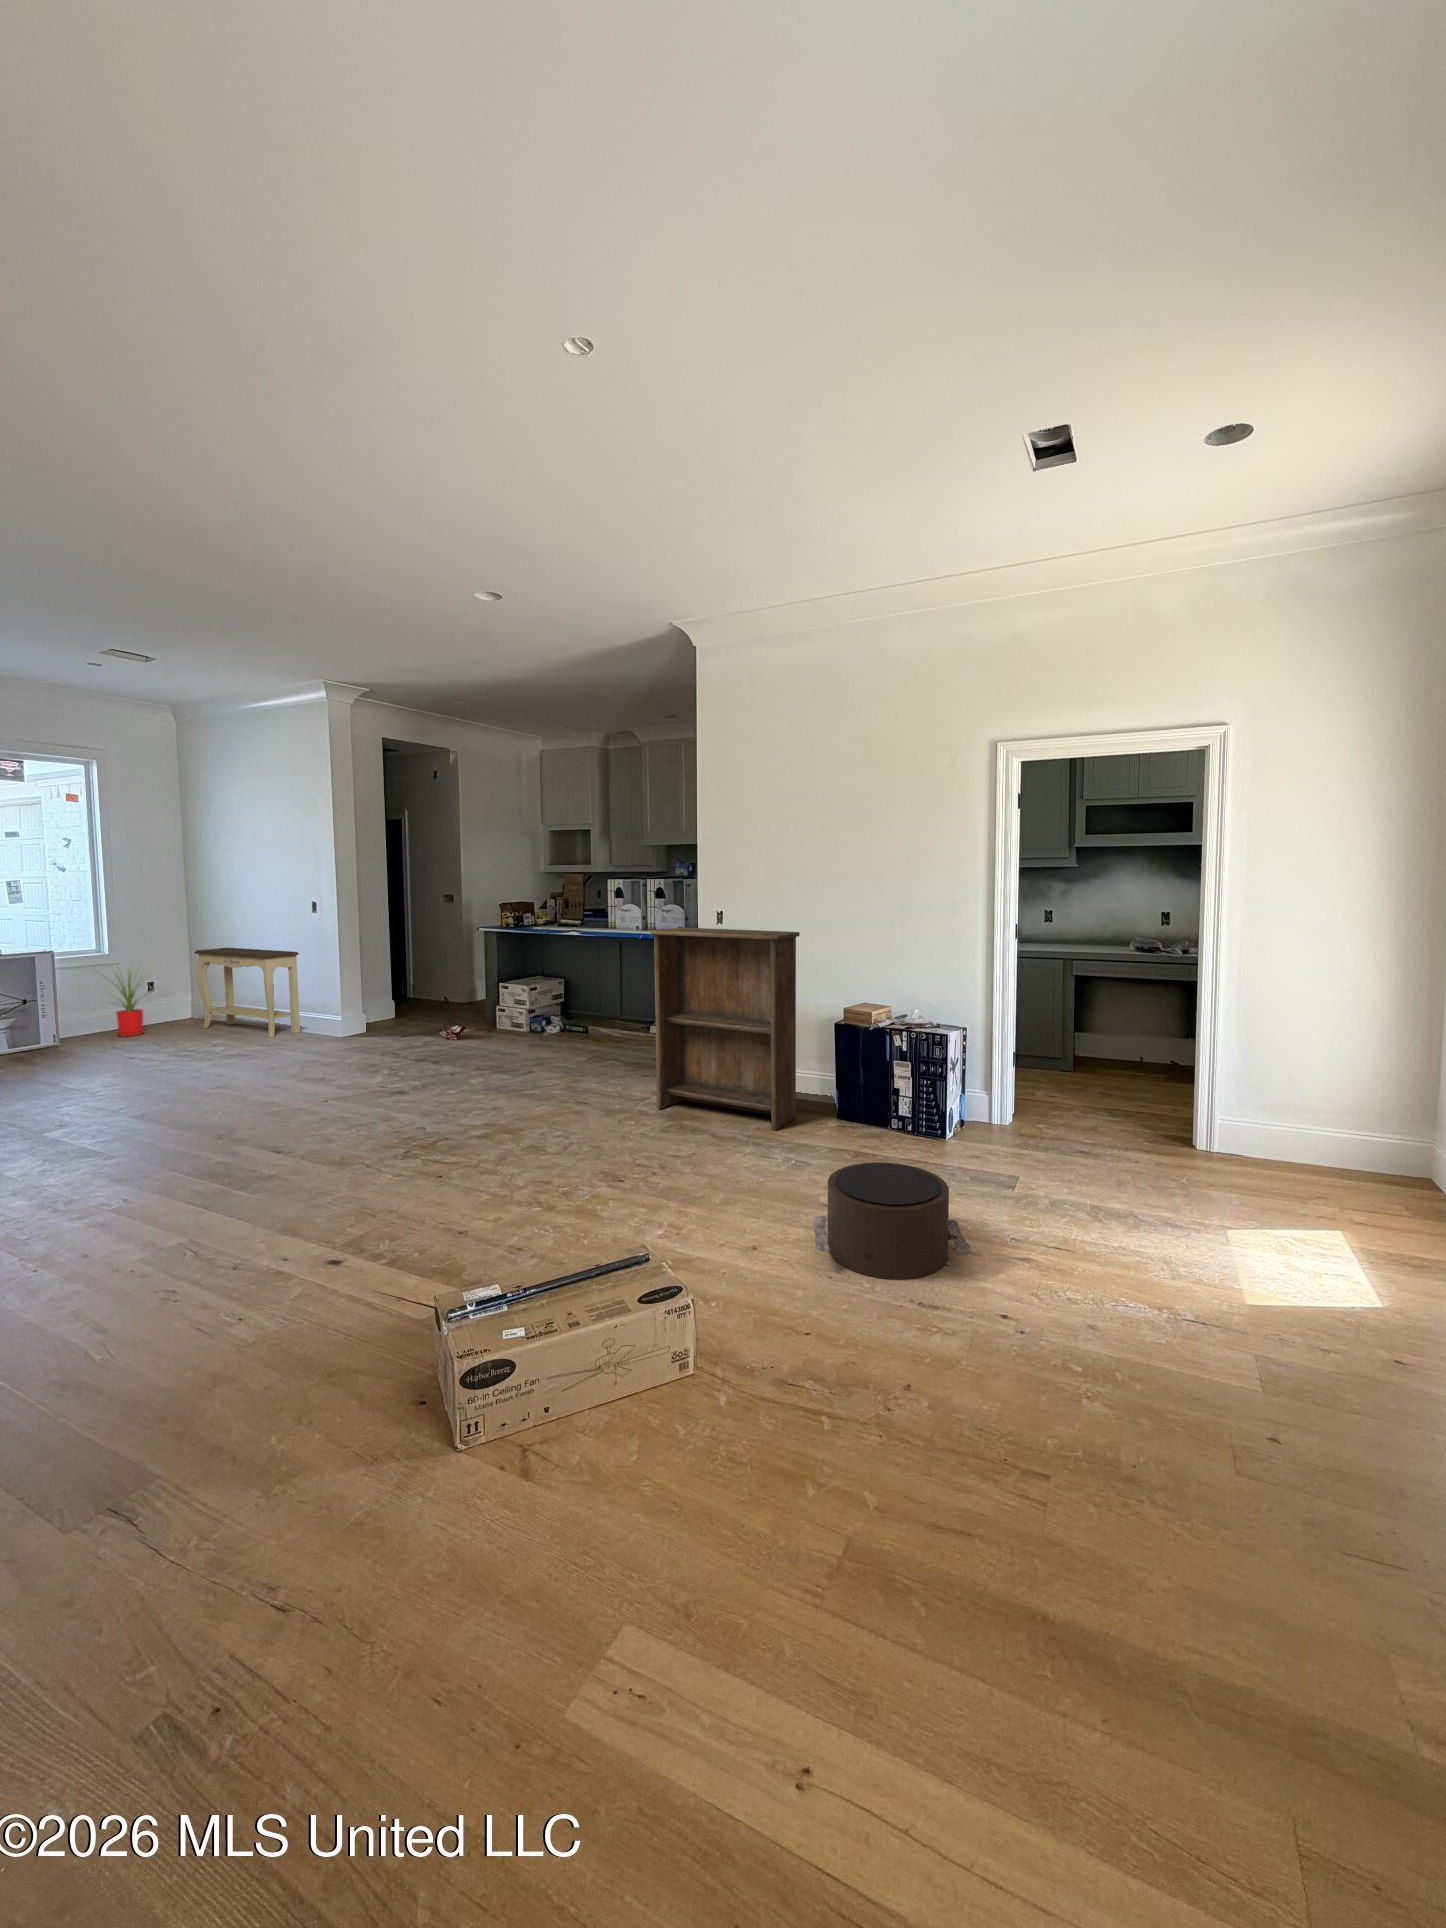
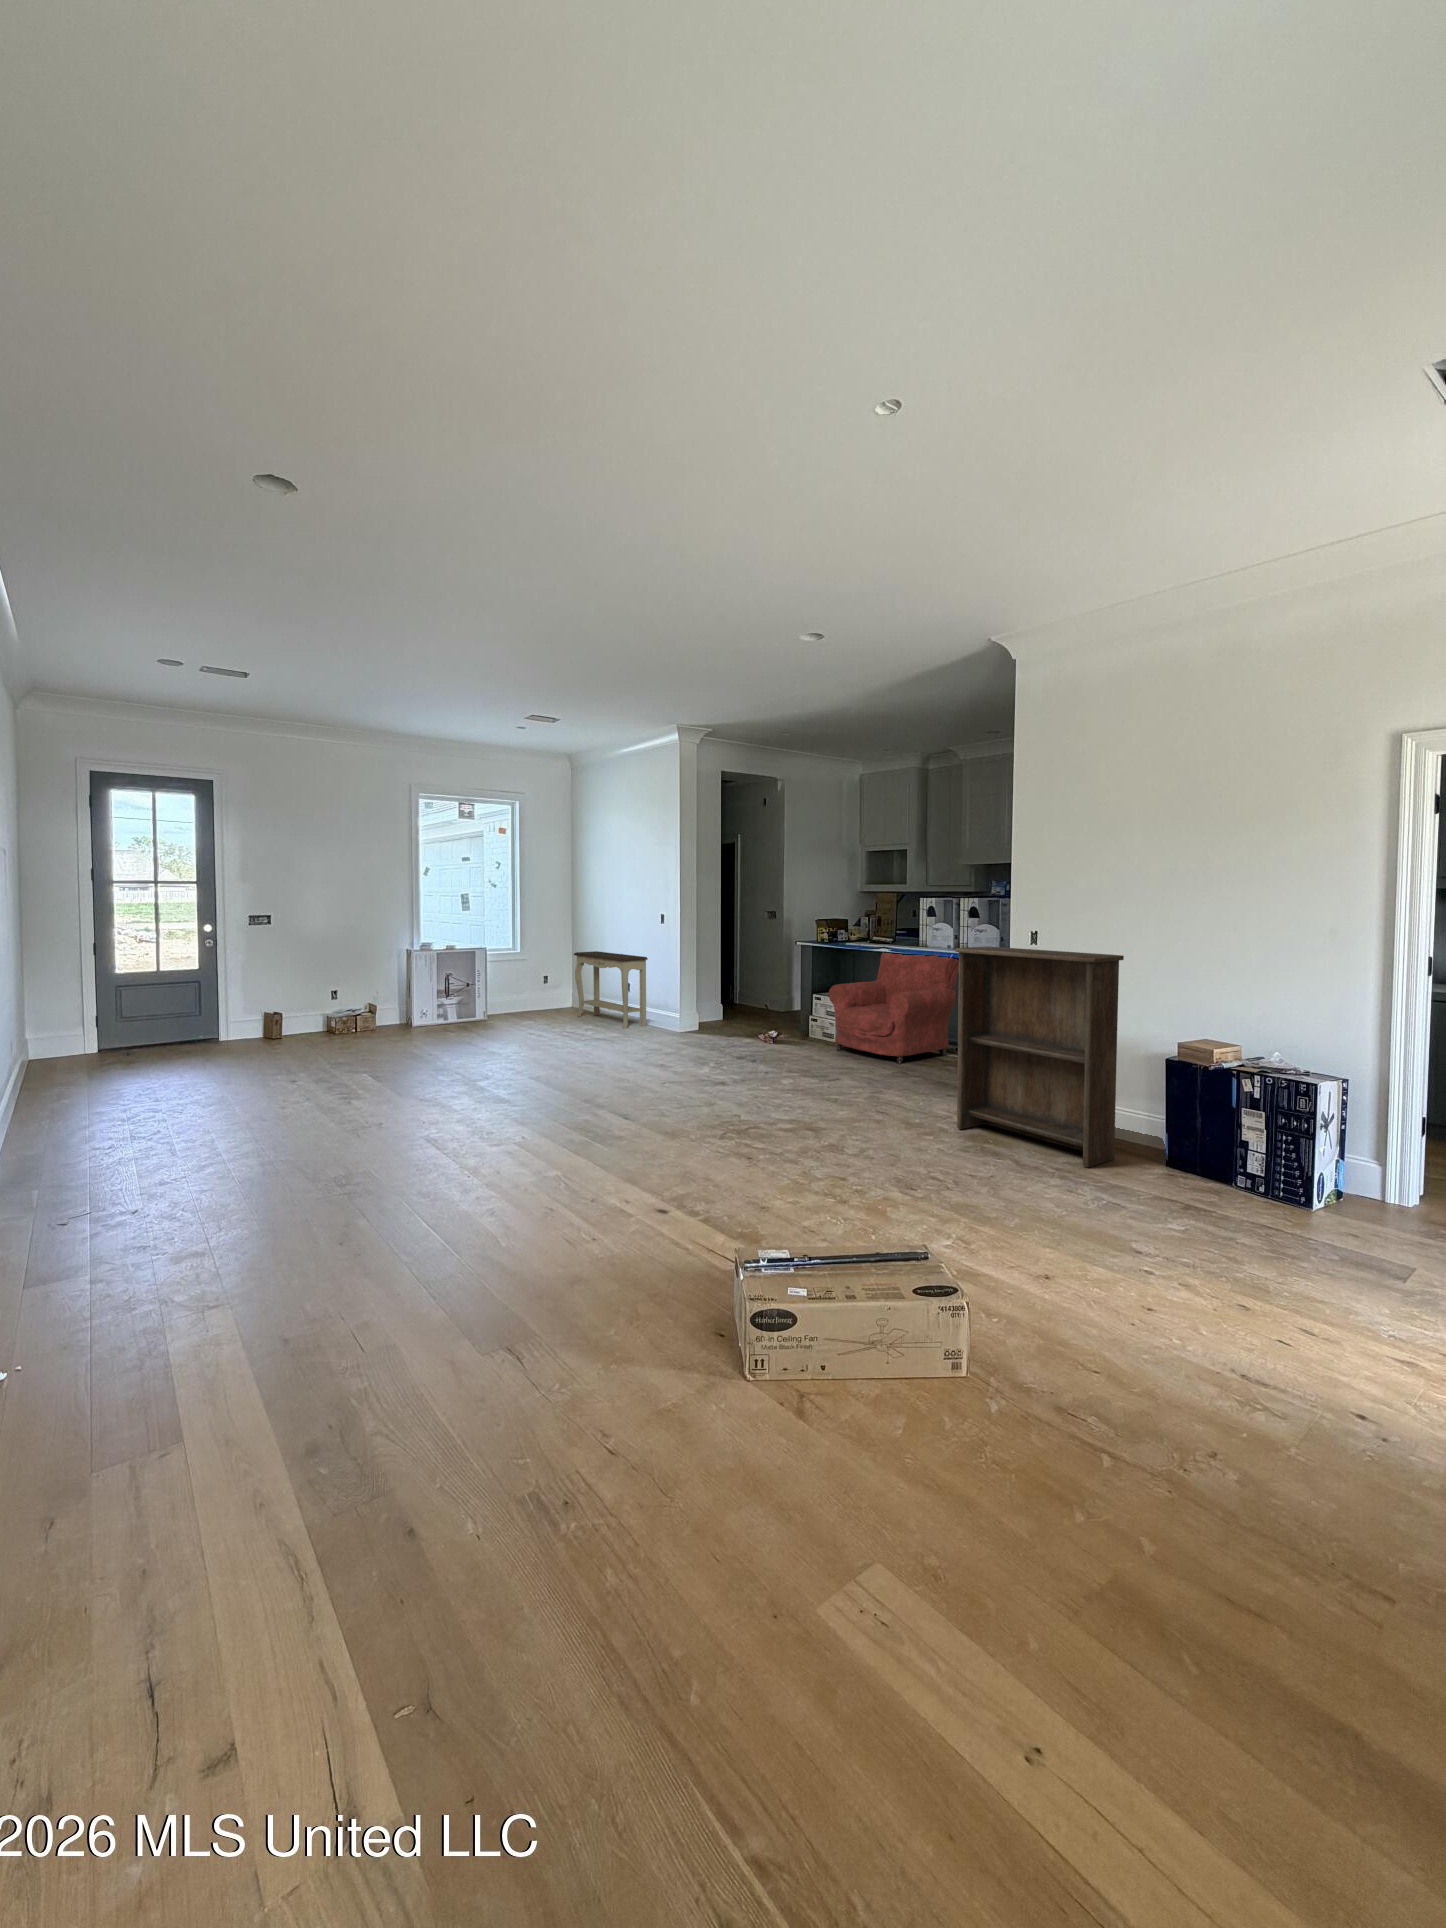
armchair: none [519,934,649,1048] -> present [829,953,959,1064]
house plant: present [97,969,153,1037] -> none [506,954,555,1018]
pouf: present [814,1162,972,1279] -> none [1115,1212,1321,1349]

